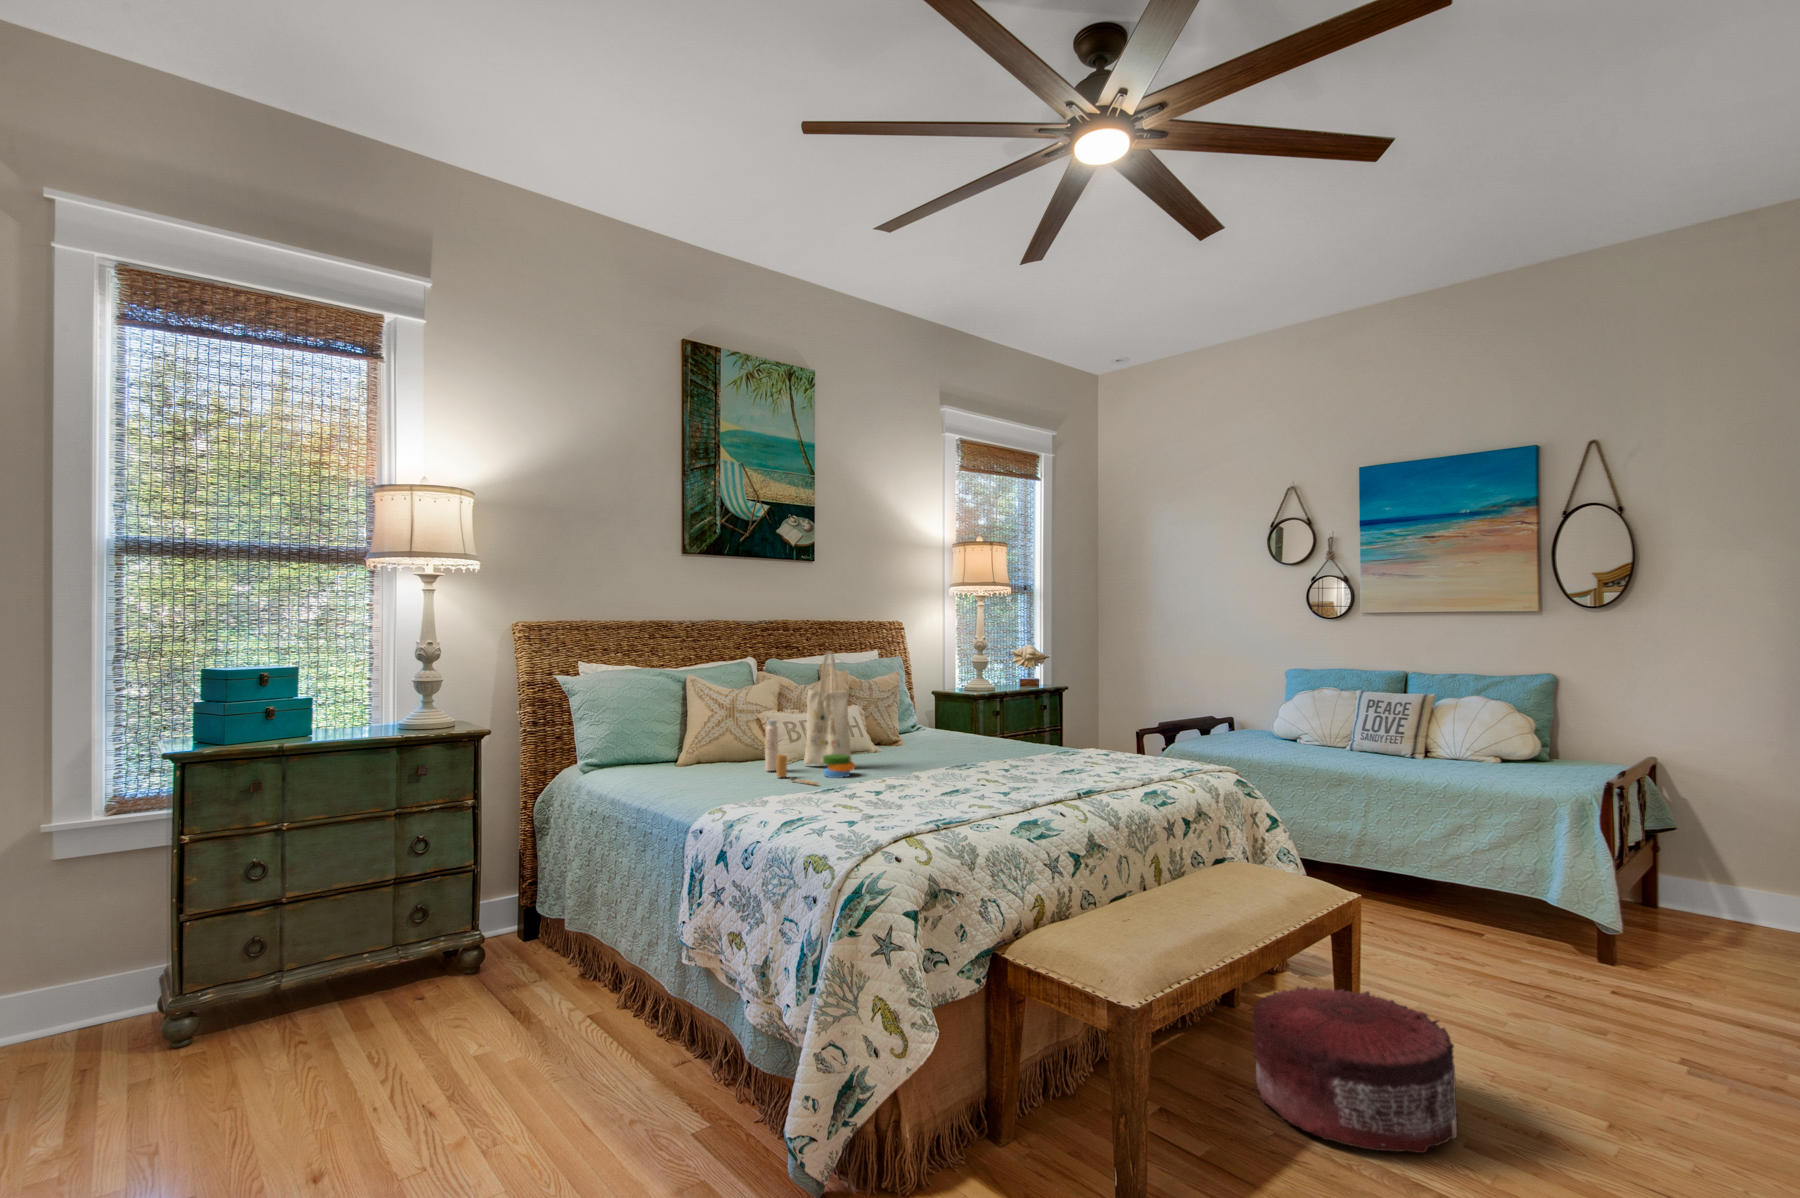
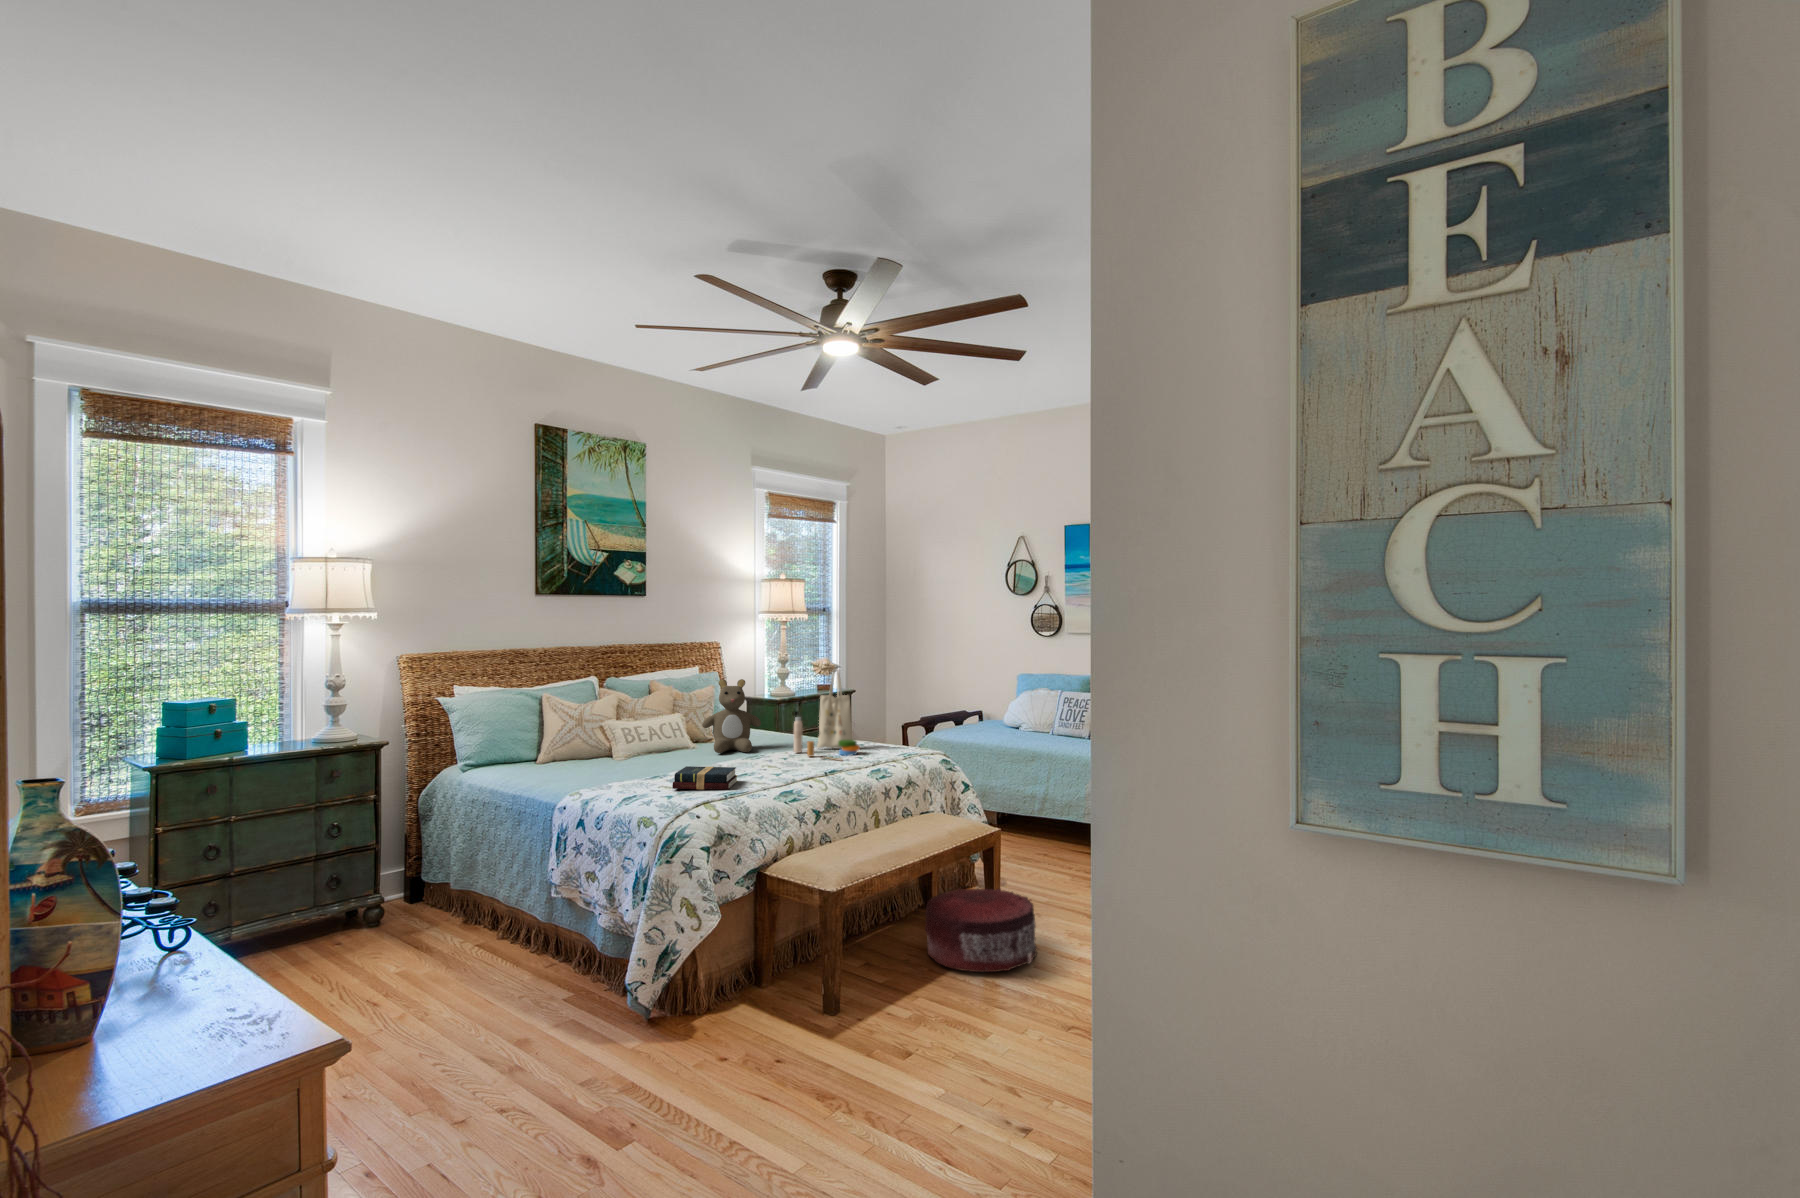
tote bag: present [765,652,855,785] -> present [794,669,860,760]
teddy bear: none [889,660,967,759] -> present [702,679,761,753]
hardback book: none [855,777,948,815] -> present [672,766,737,790]

